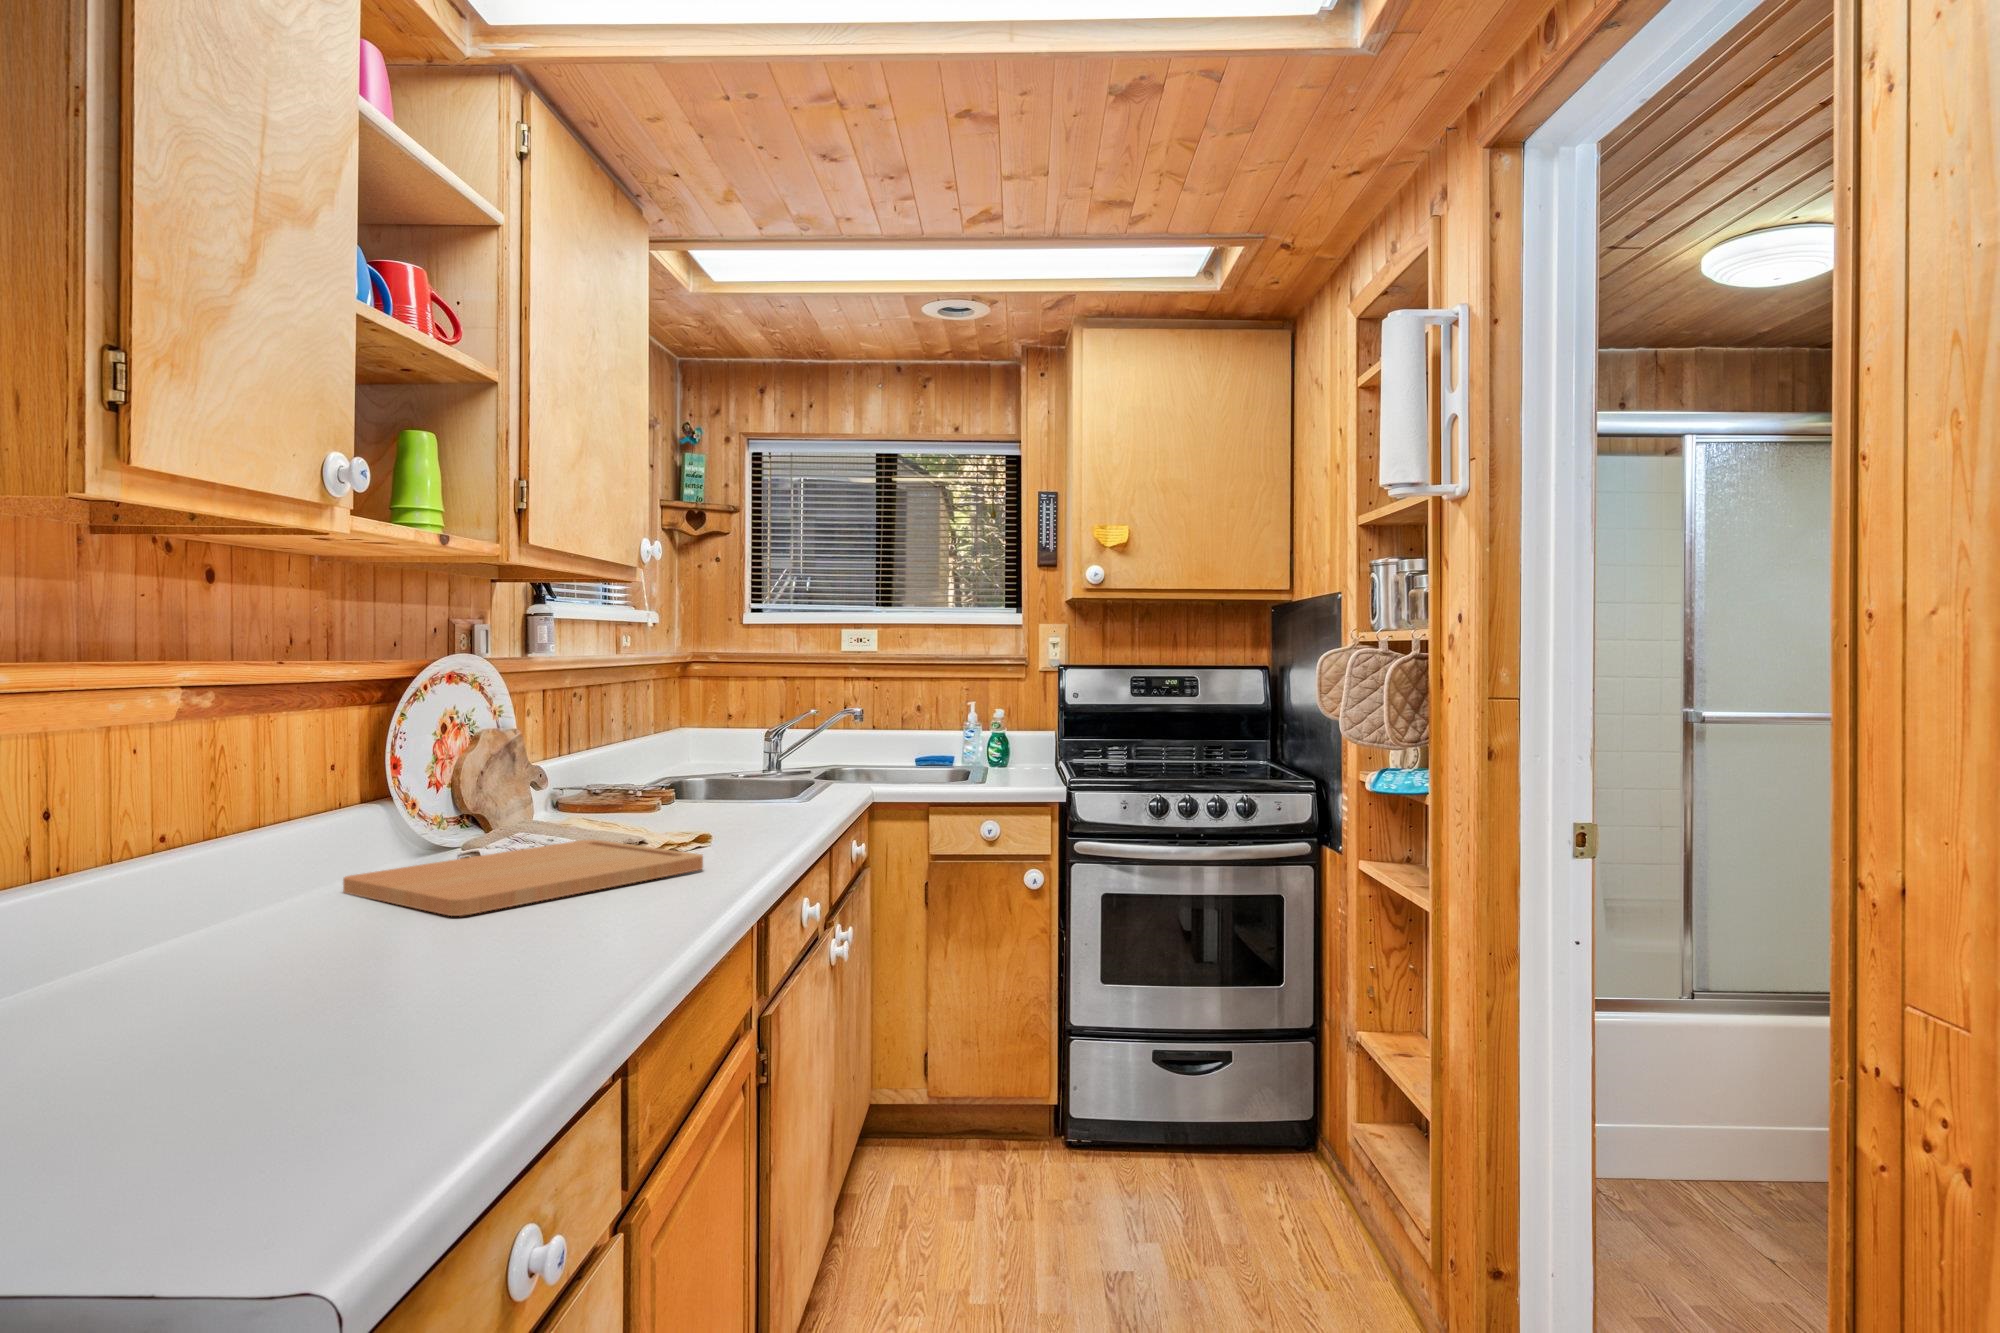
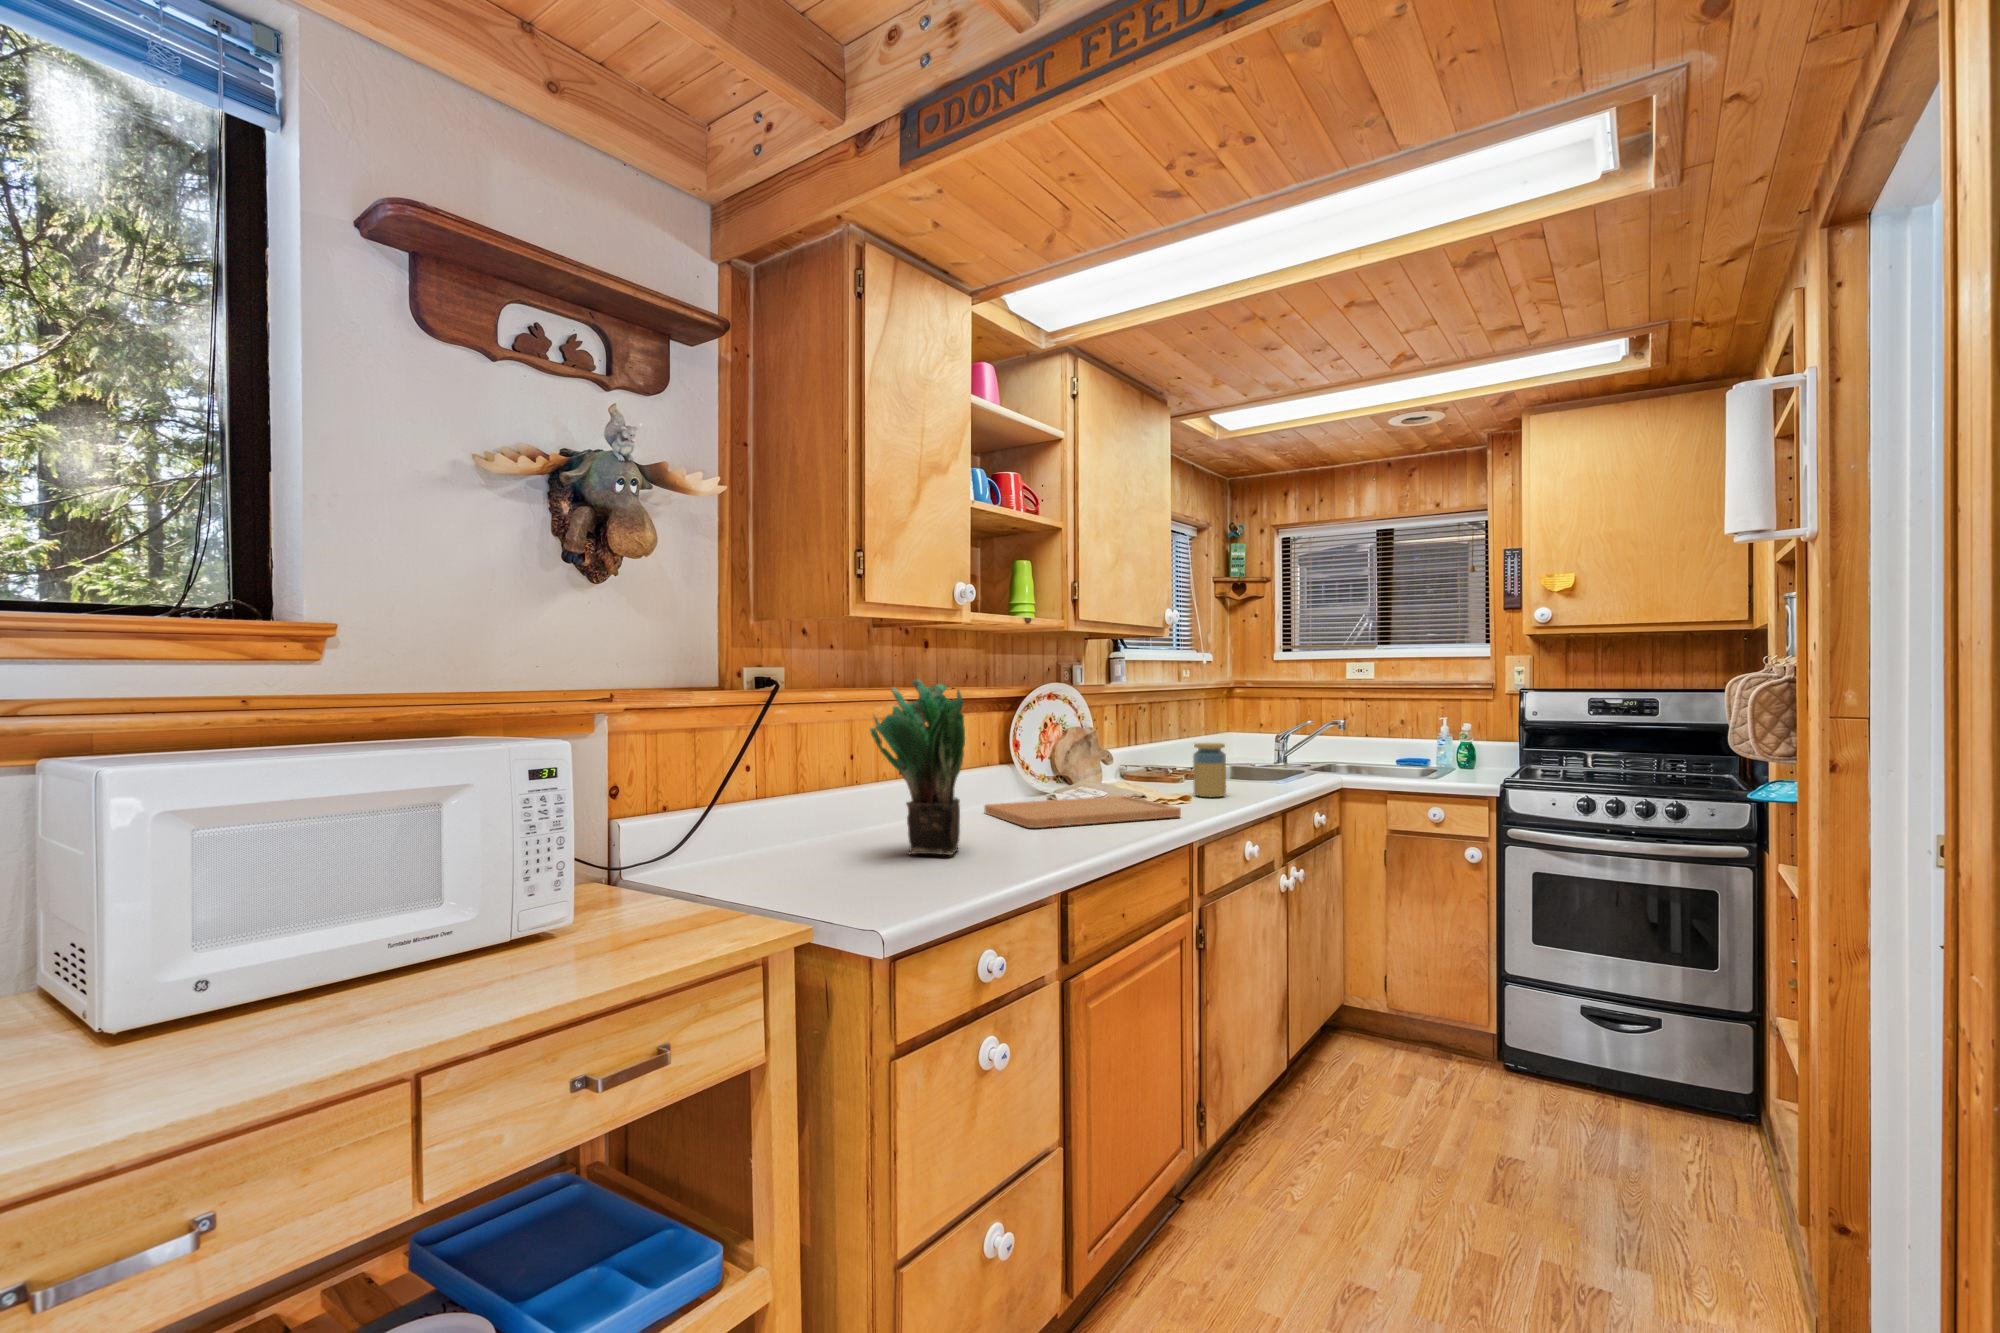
potted plant: none [124,643,357,1008] -> present [870,679,965,855]
jar: none [692,747,742,831] -> present [1193,743,1226,797]

